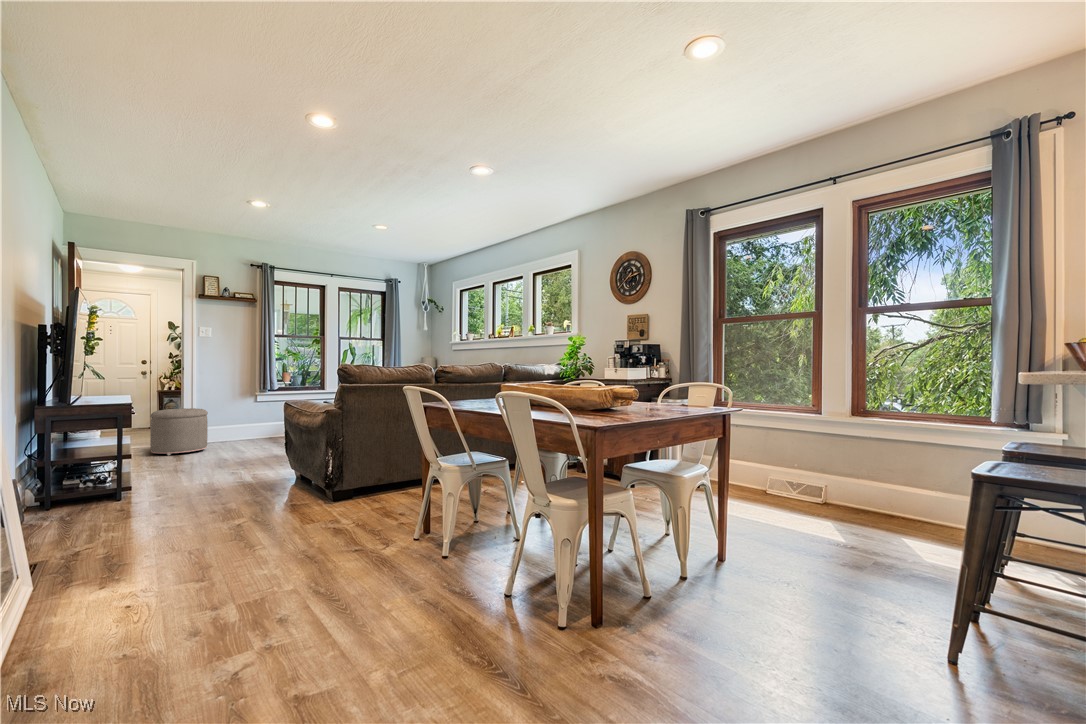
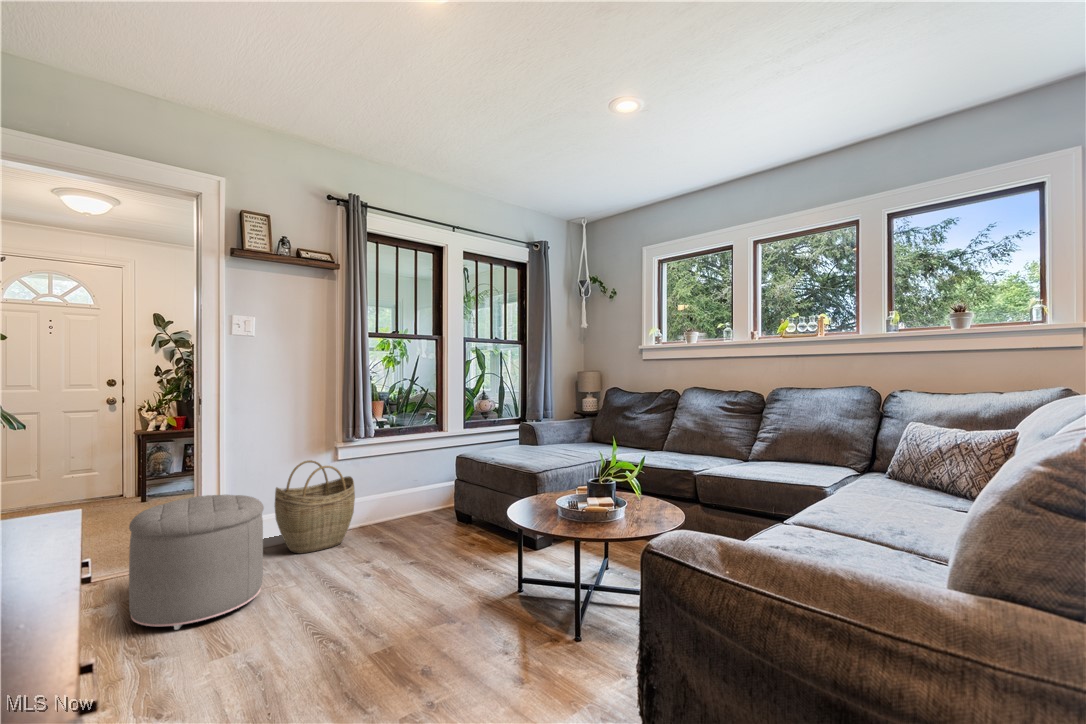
woven basket: none [221,400,262,443] -> present [274,460,355,554]

